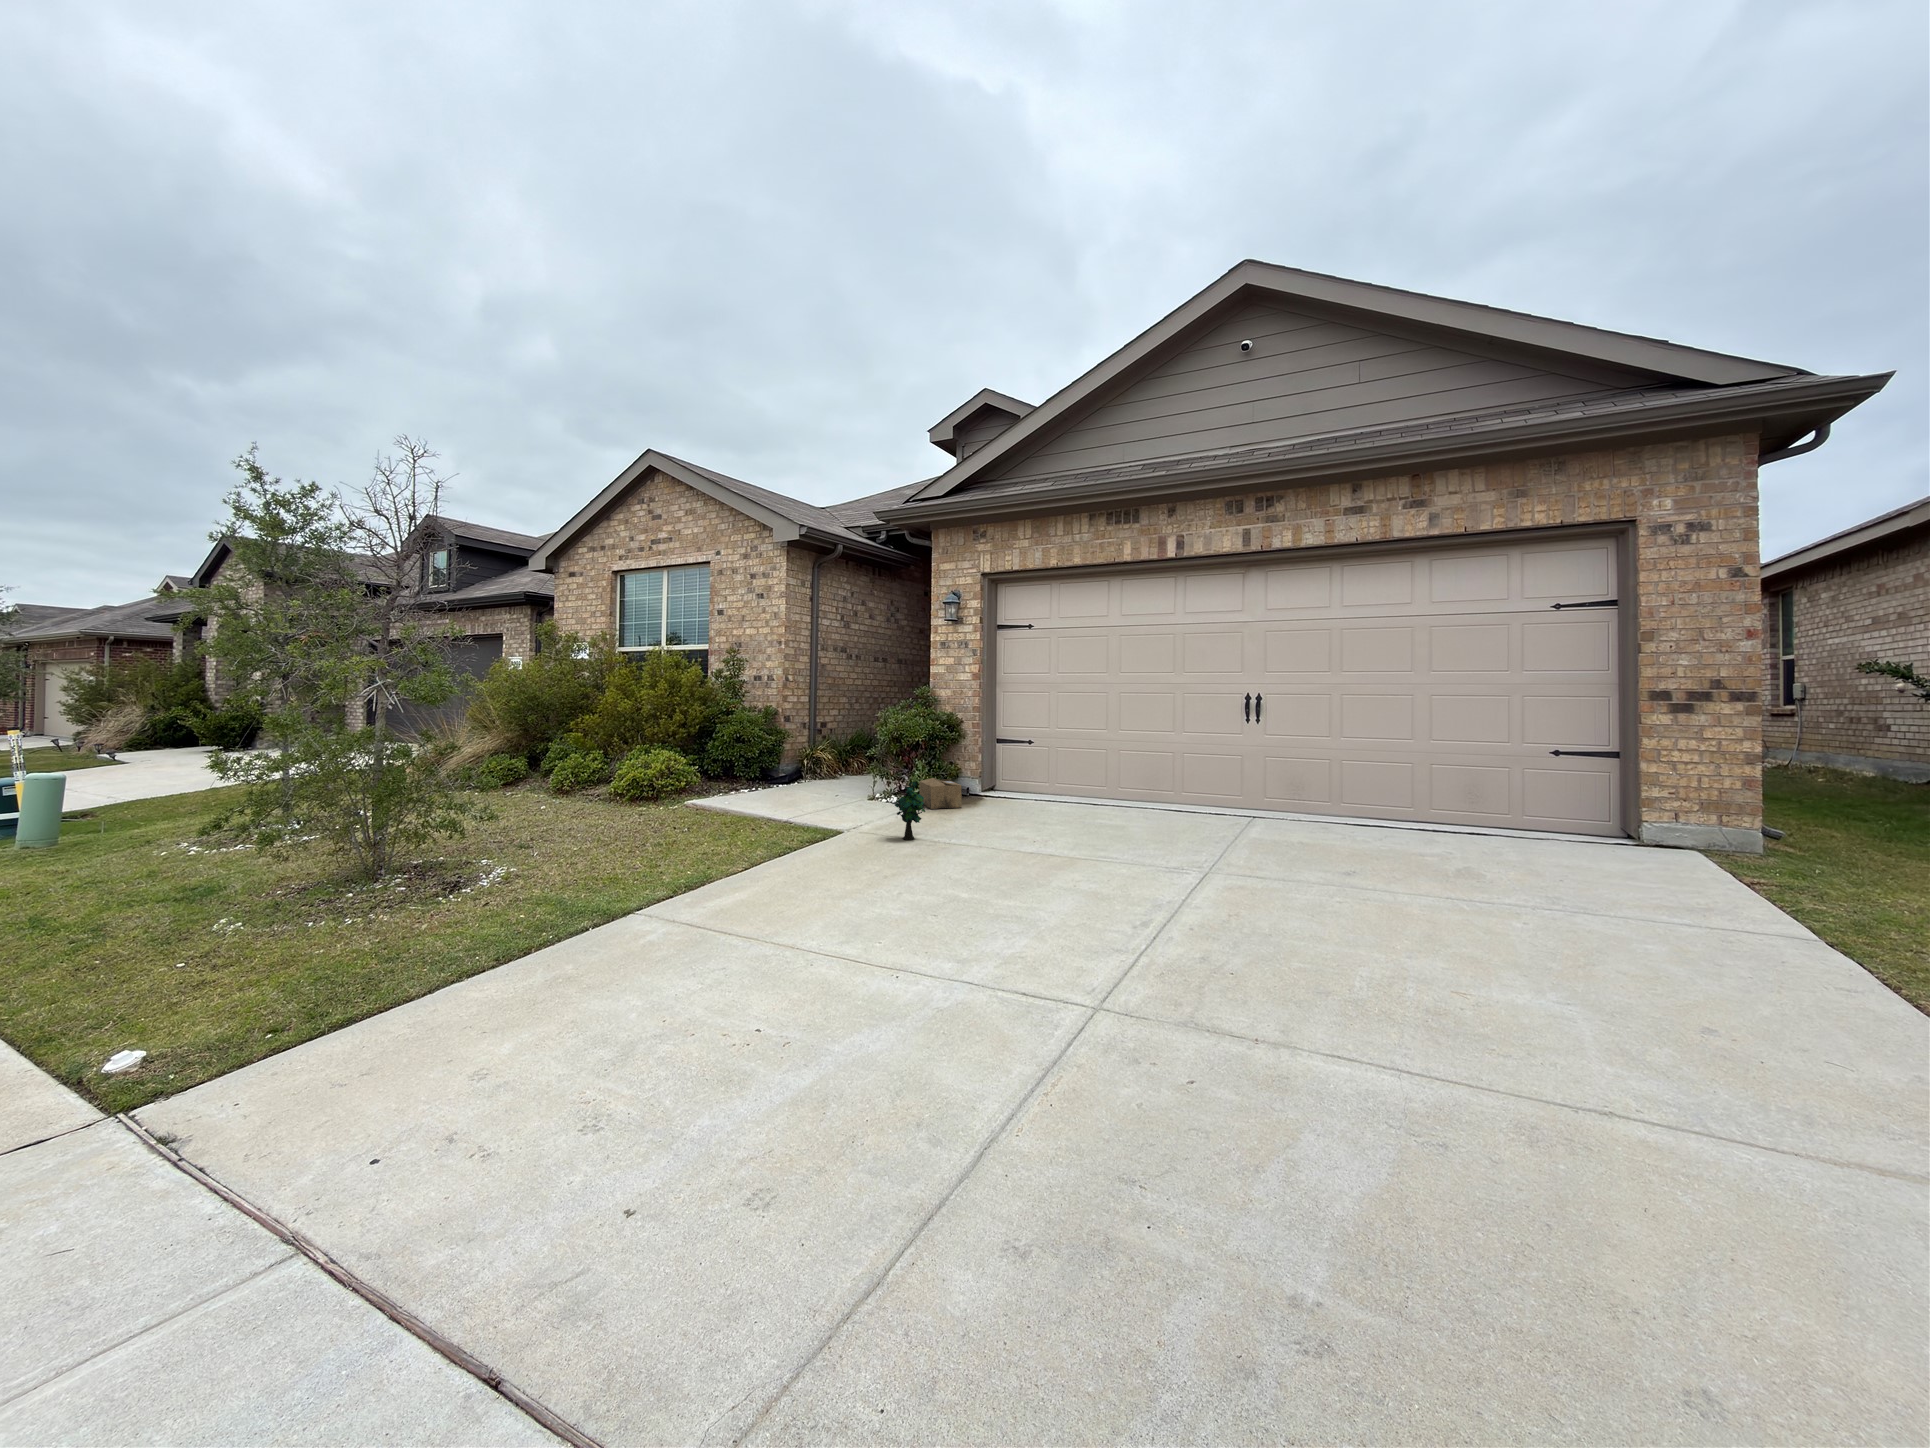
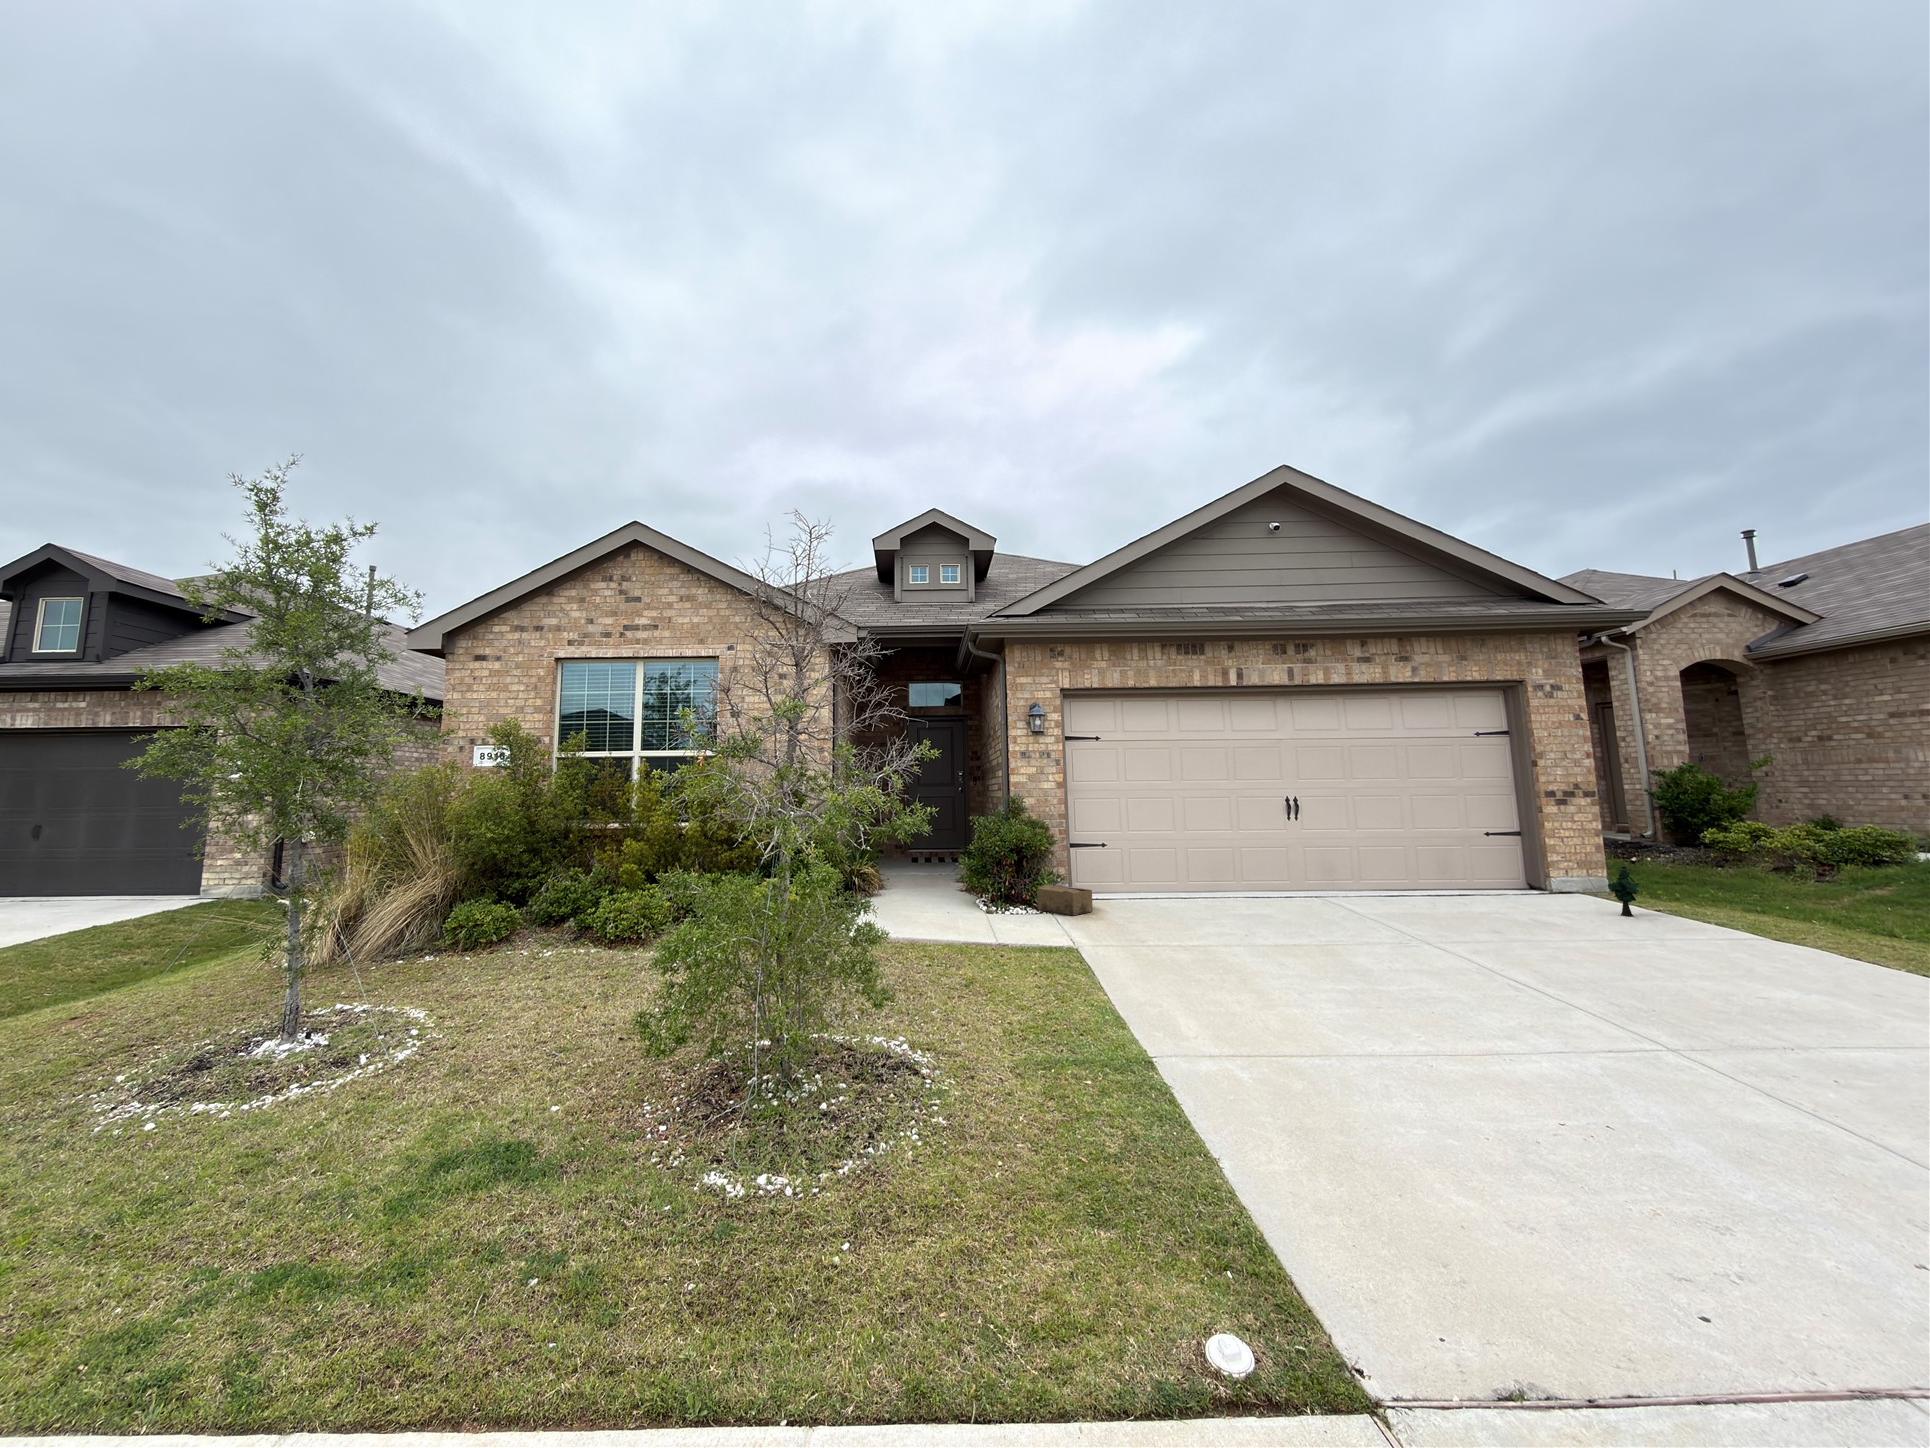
decorative plant: present [892,782,925,840] -> present [1607,866,1639,916]

